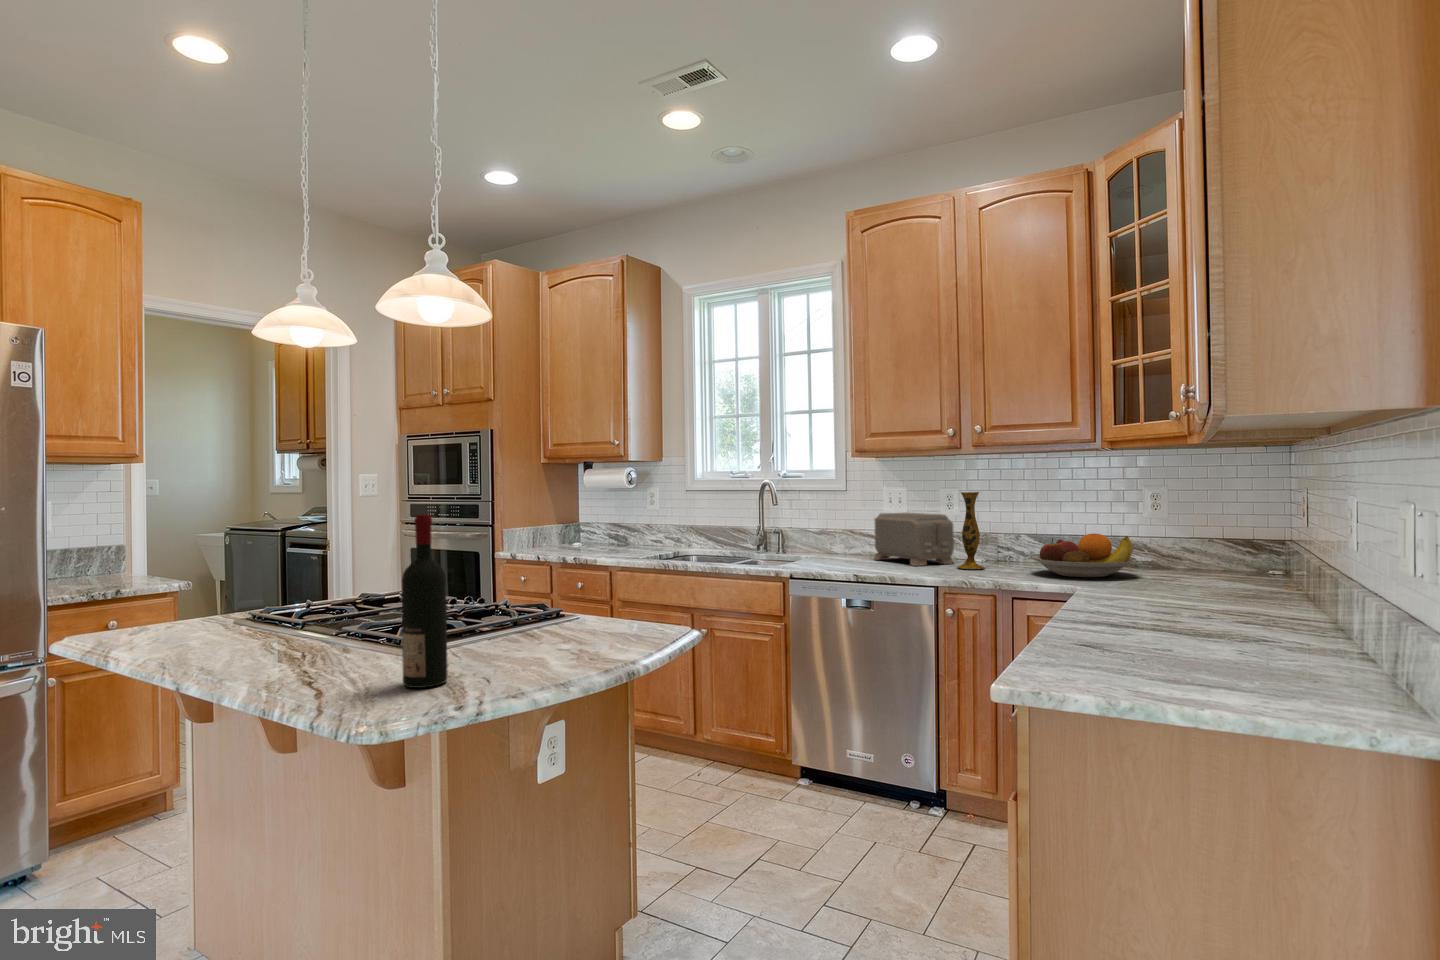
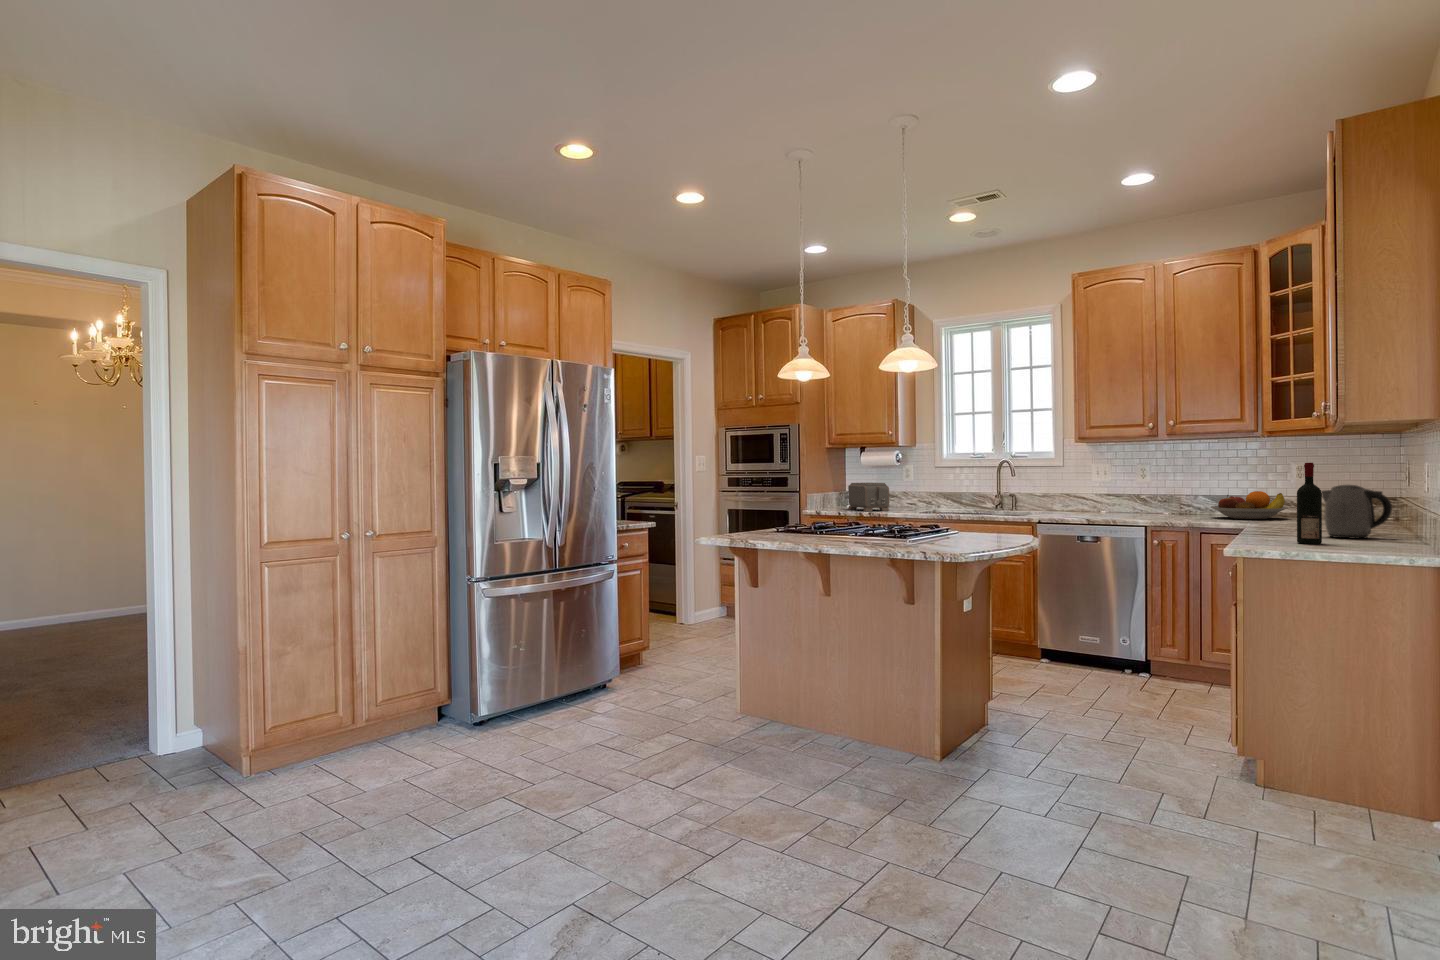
vase: present [958,492,984,569] -> none [1156,465,1176,516]
toaster: present [874,513,954,566] -> present [848,483,889,511]
wine bottle: present [402,514,447,688] -> present [1297,463,1322,544]
kettle: none [1185,544,1317,653] -> present [1322,485,1392,538]

